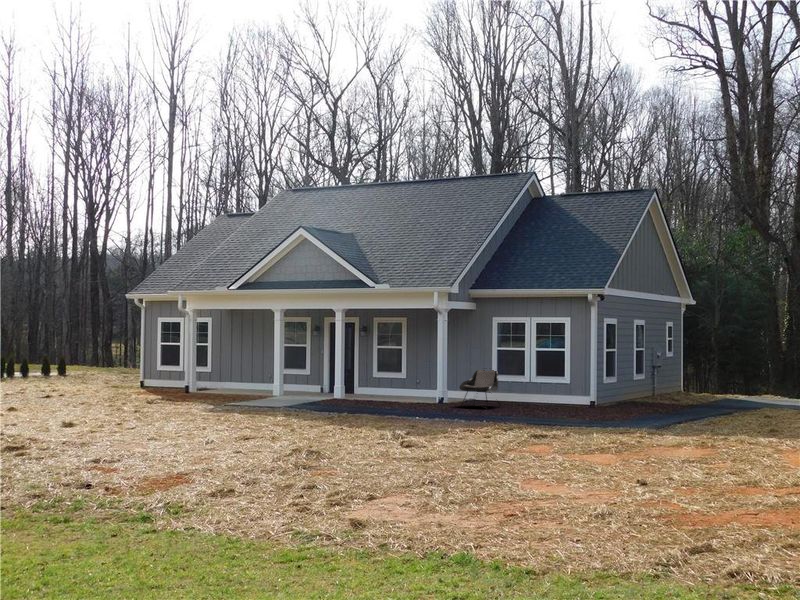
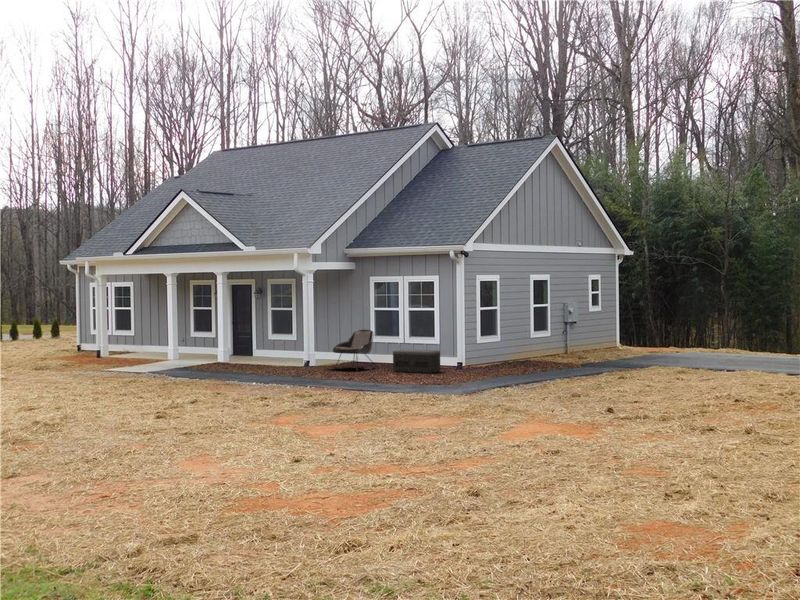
storage bench: none [524,389,571,412] -> present [393,349,440,373]

